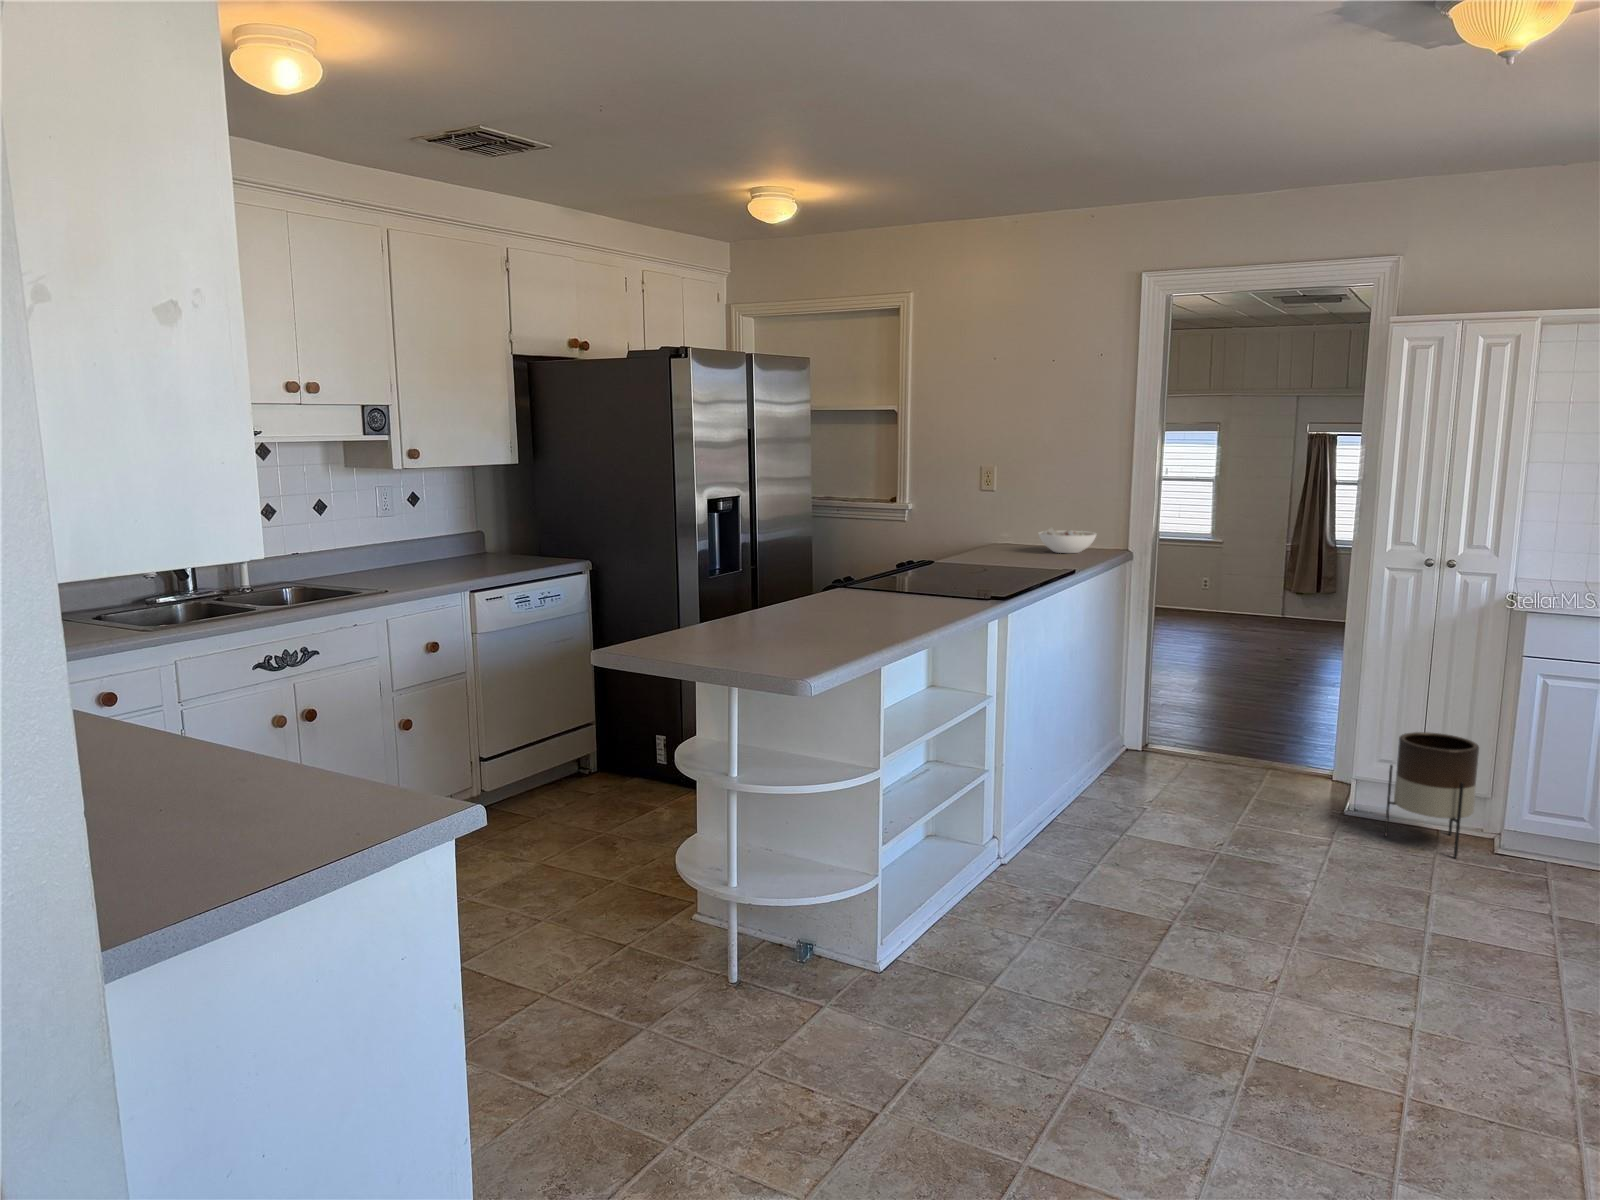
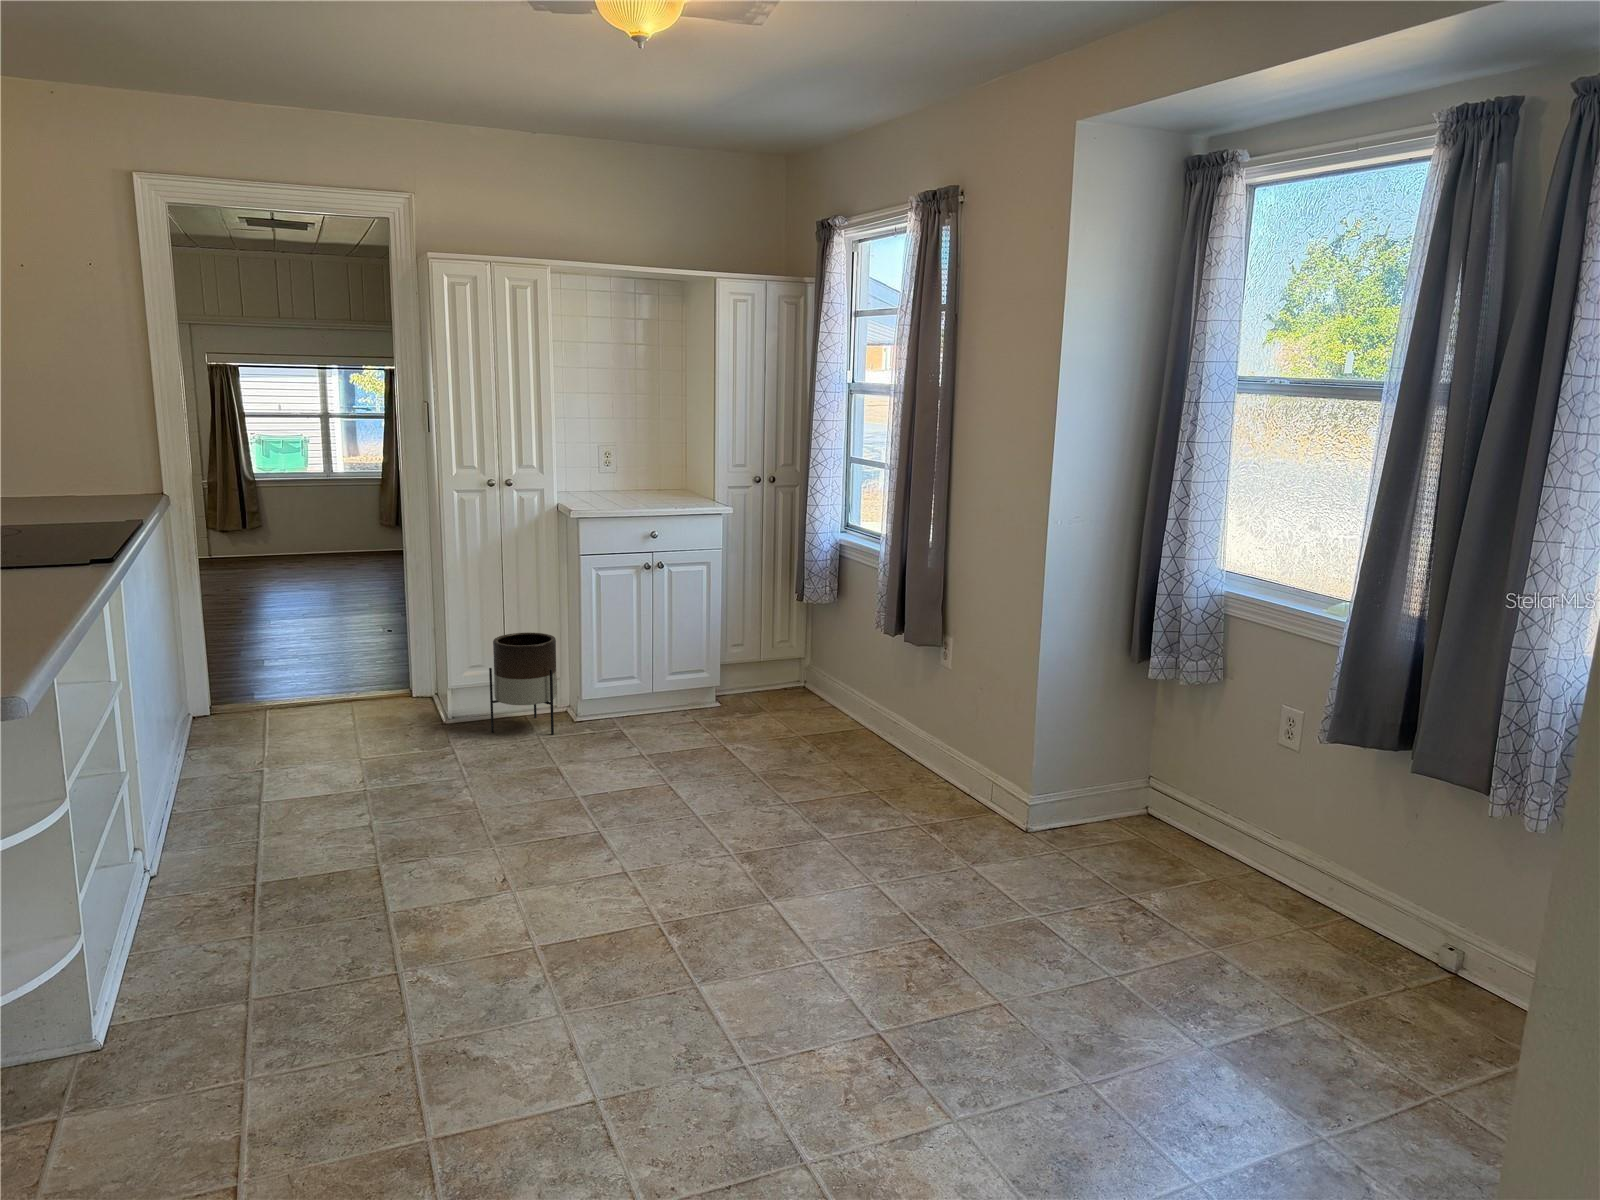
bowl: present [1039,528,1096,553] -> none [54,470,135,501]

